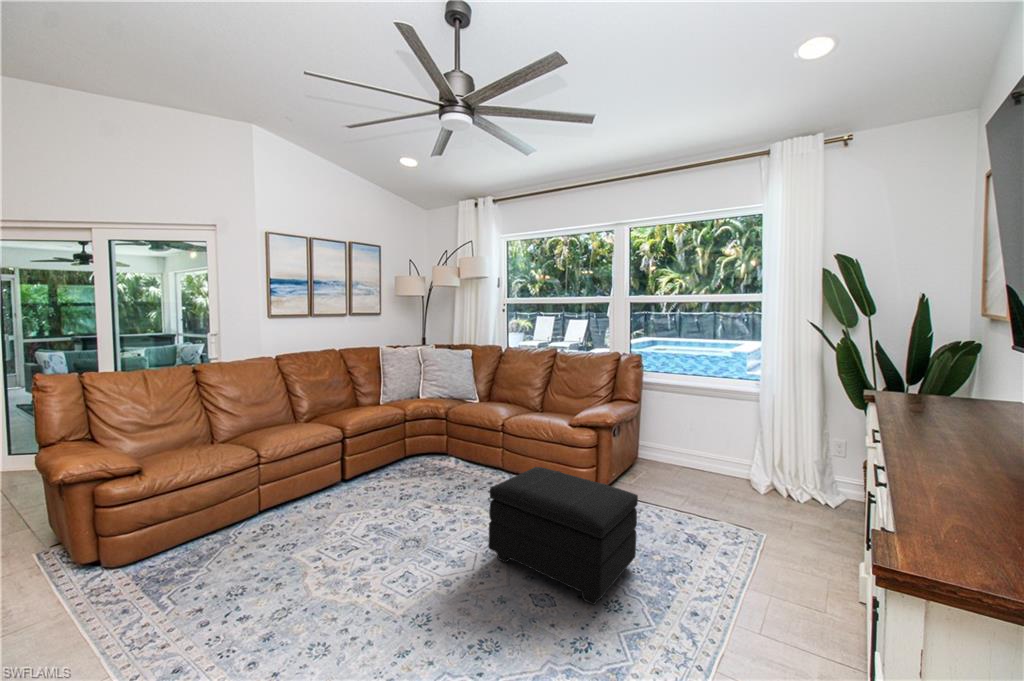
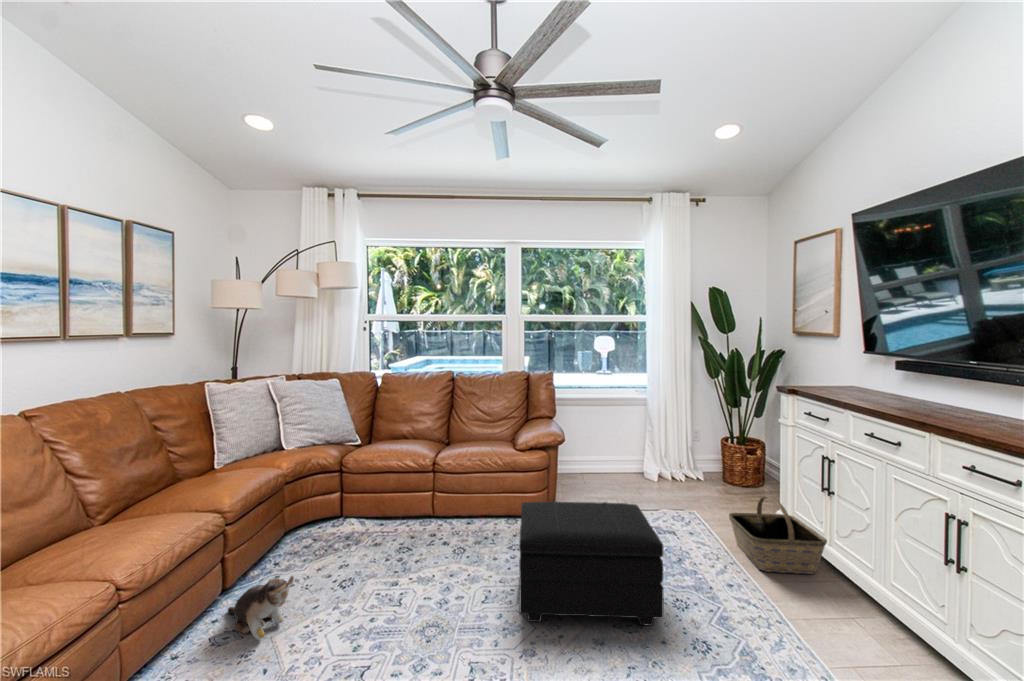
plush toy: none [345,470,368,506] -> present [228,576,294,639]
basket: none [784,537,912,658] -> present [729,497,827,574]

